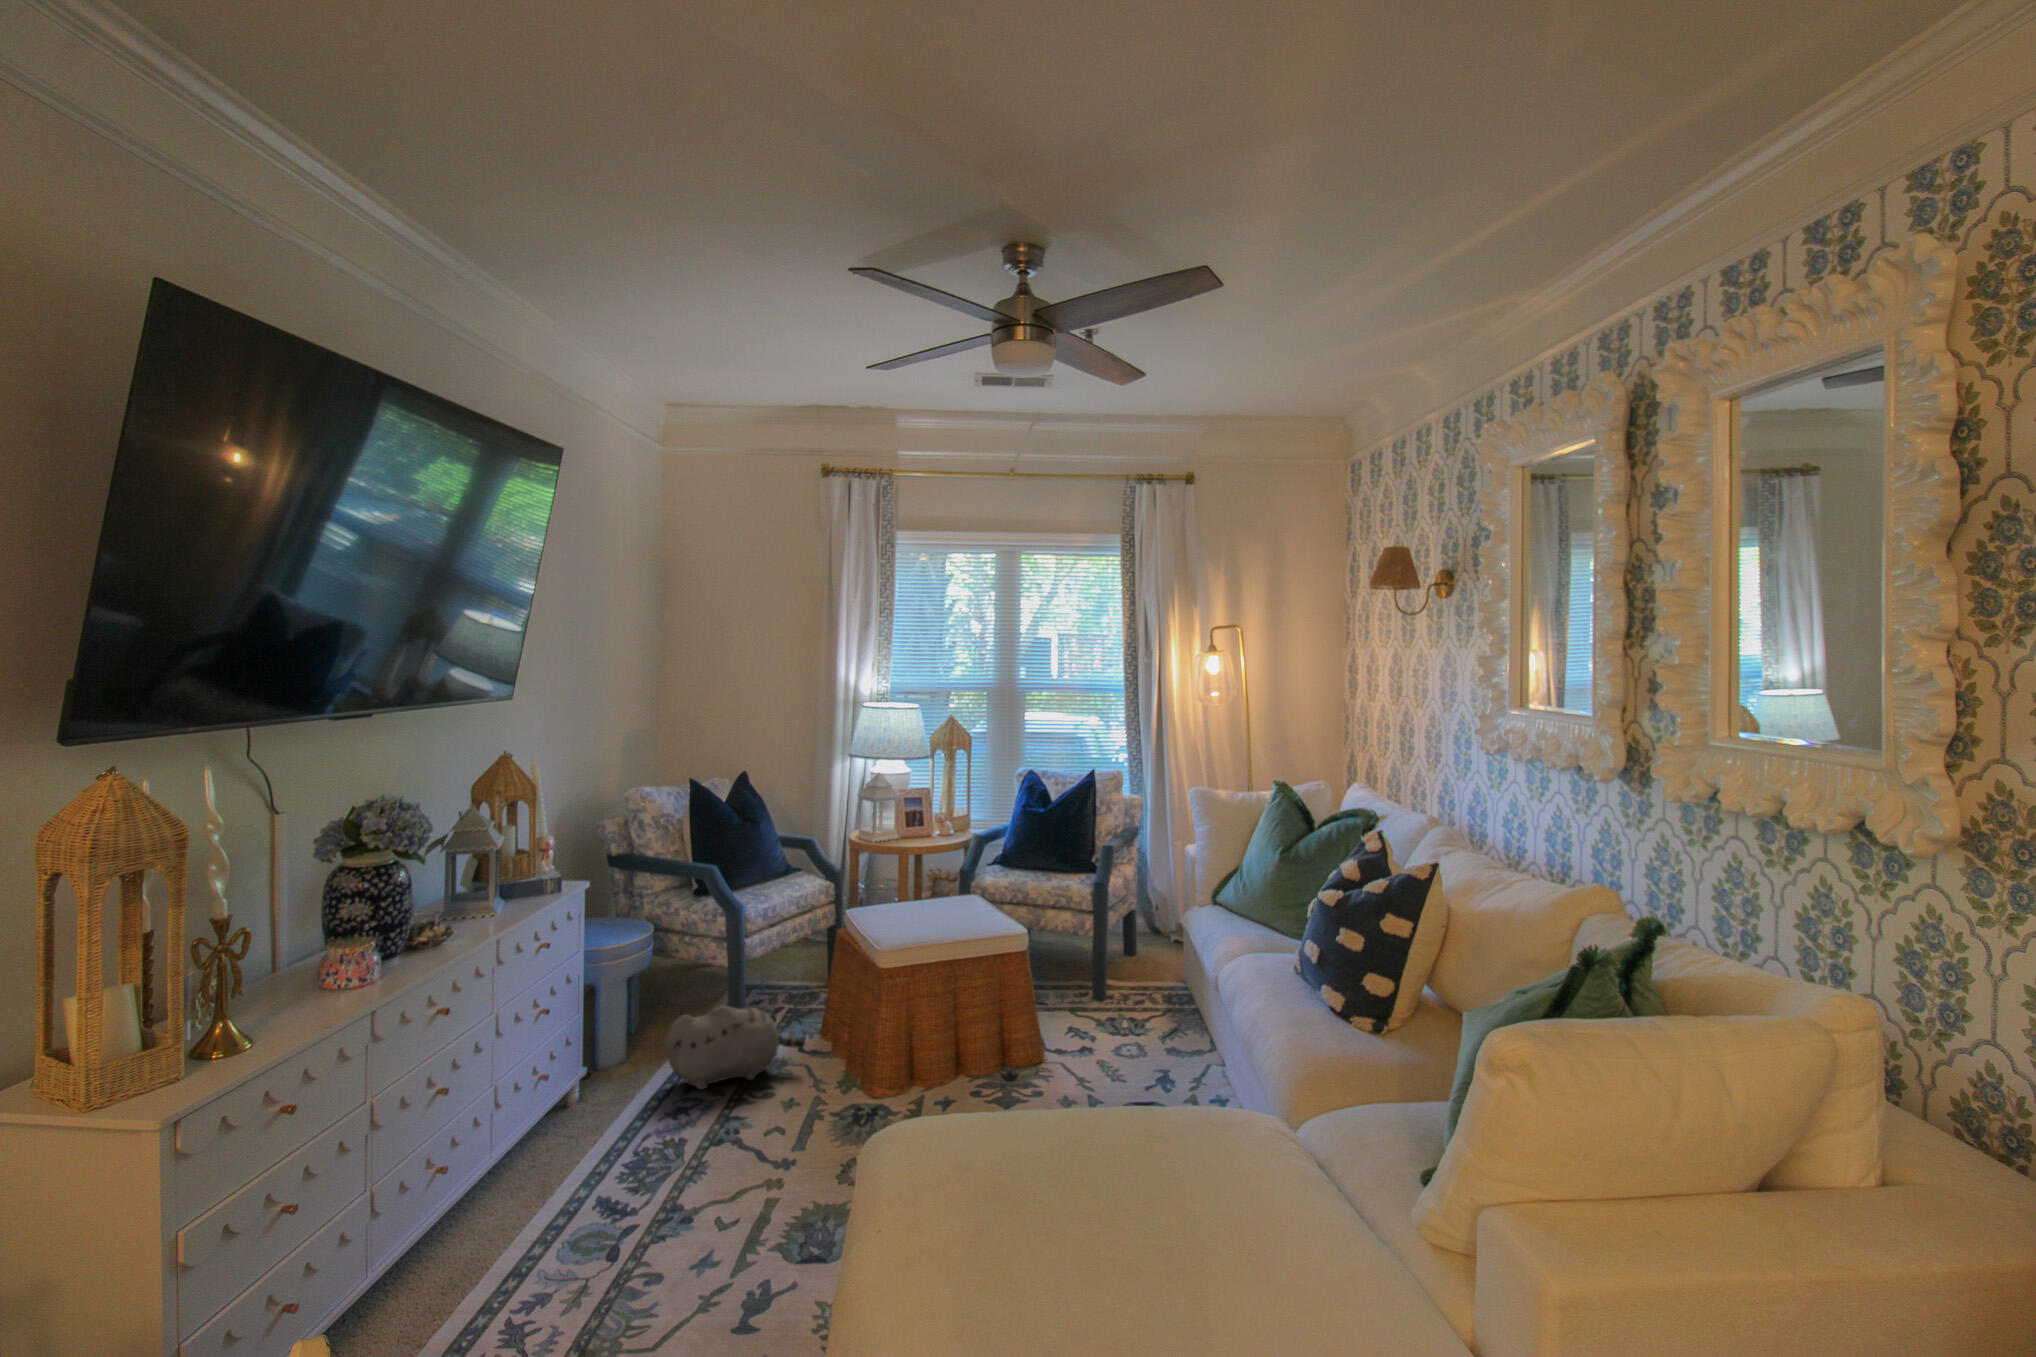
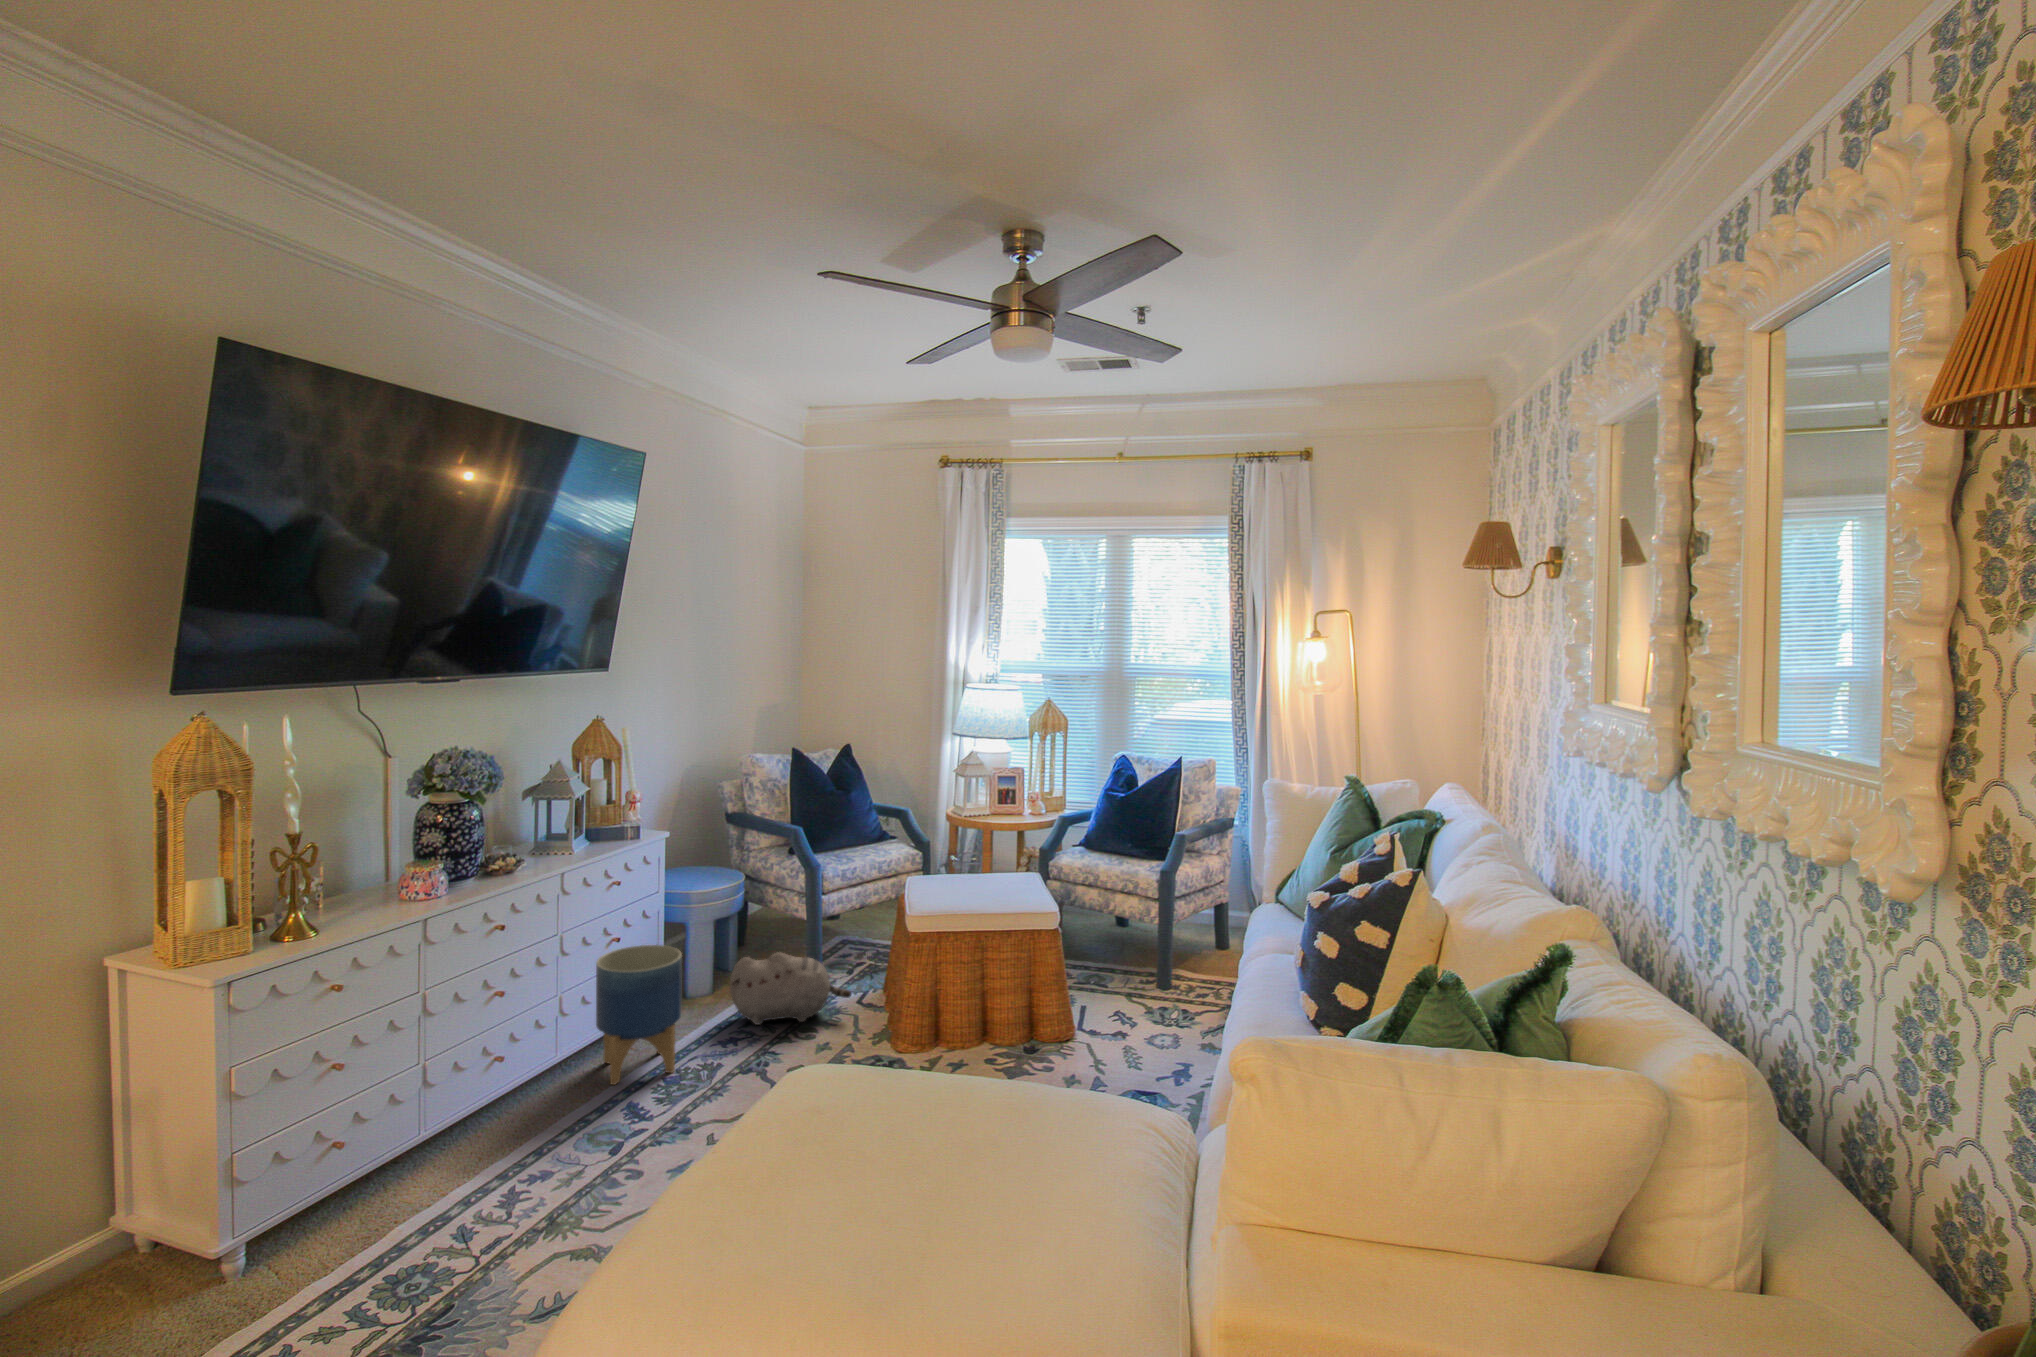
planter: none [536,1011,636,1180] -> present [596,945,682,1085]

